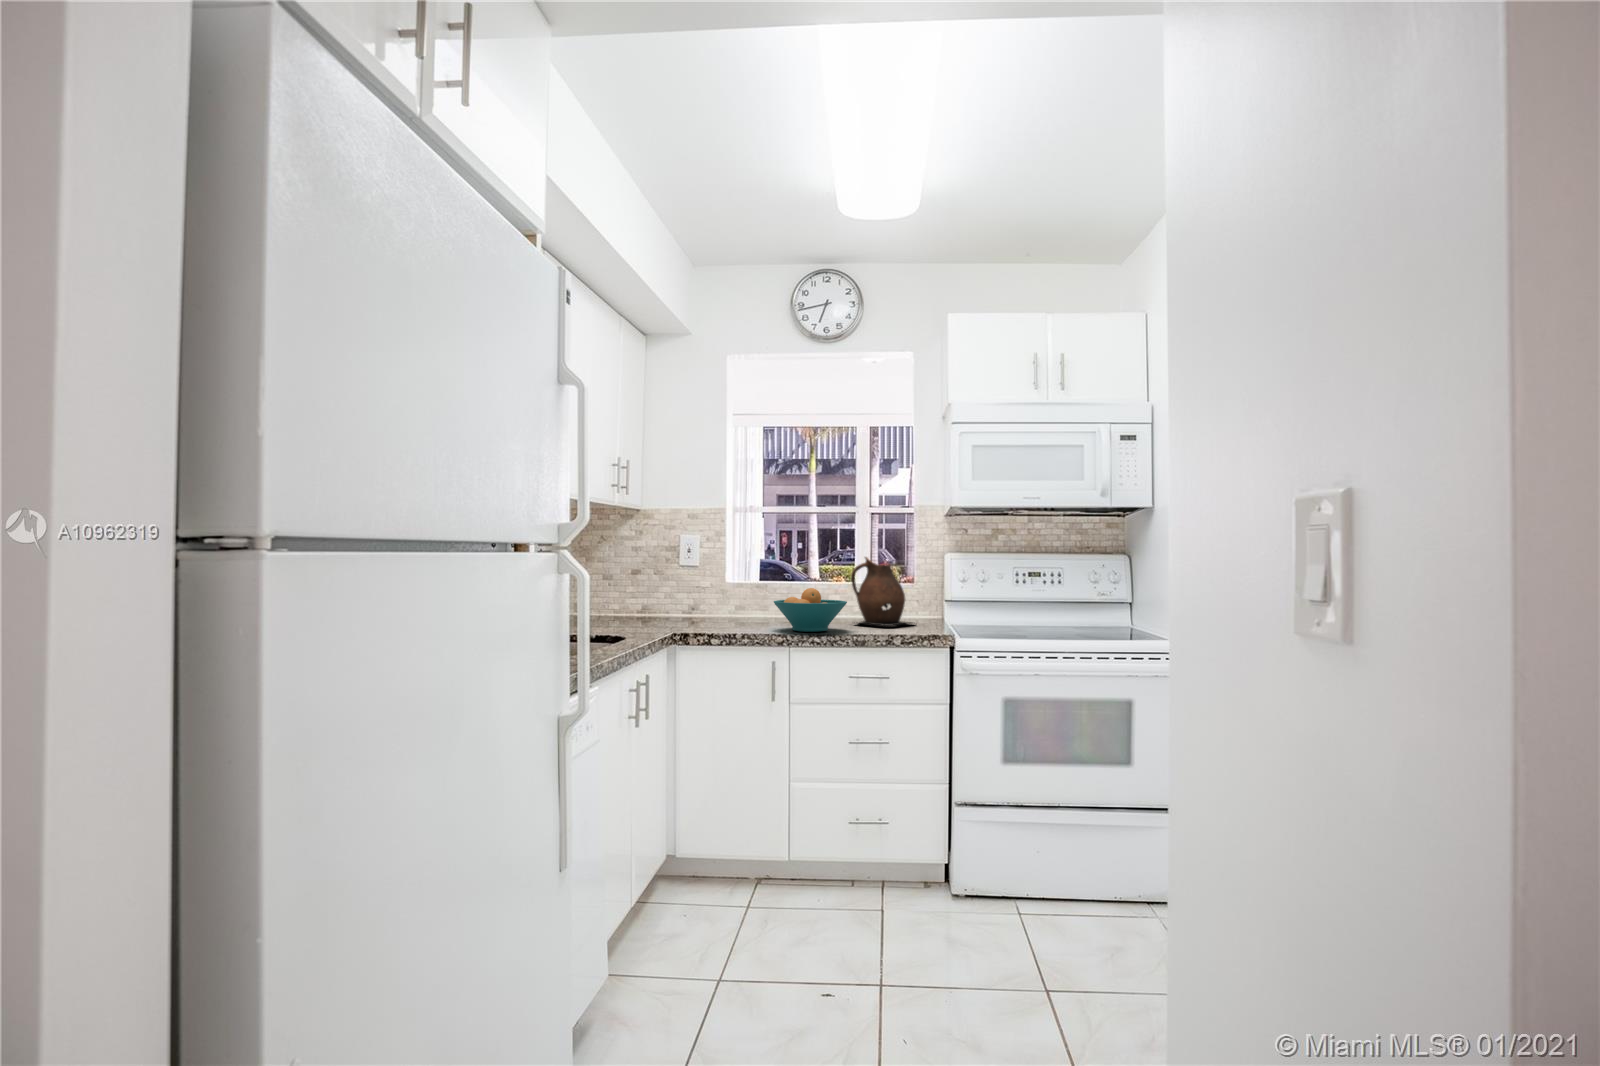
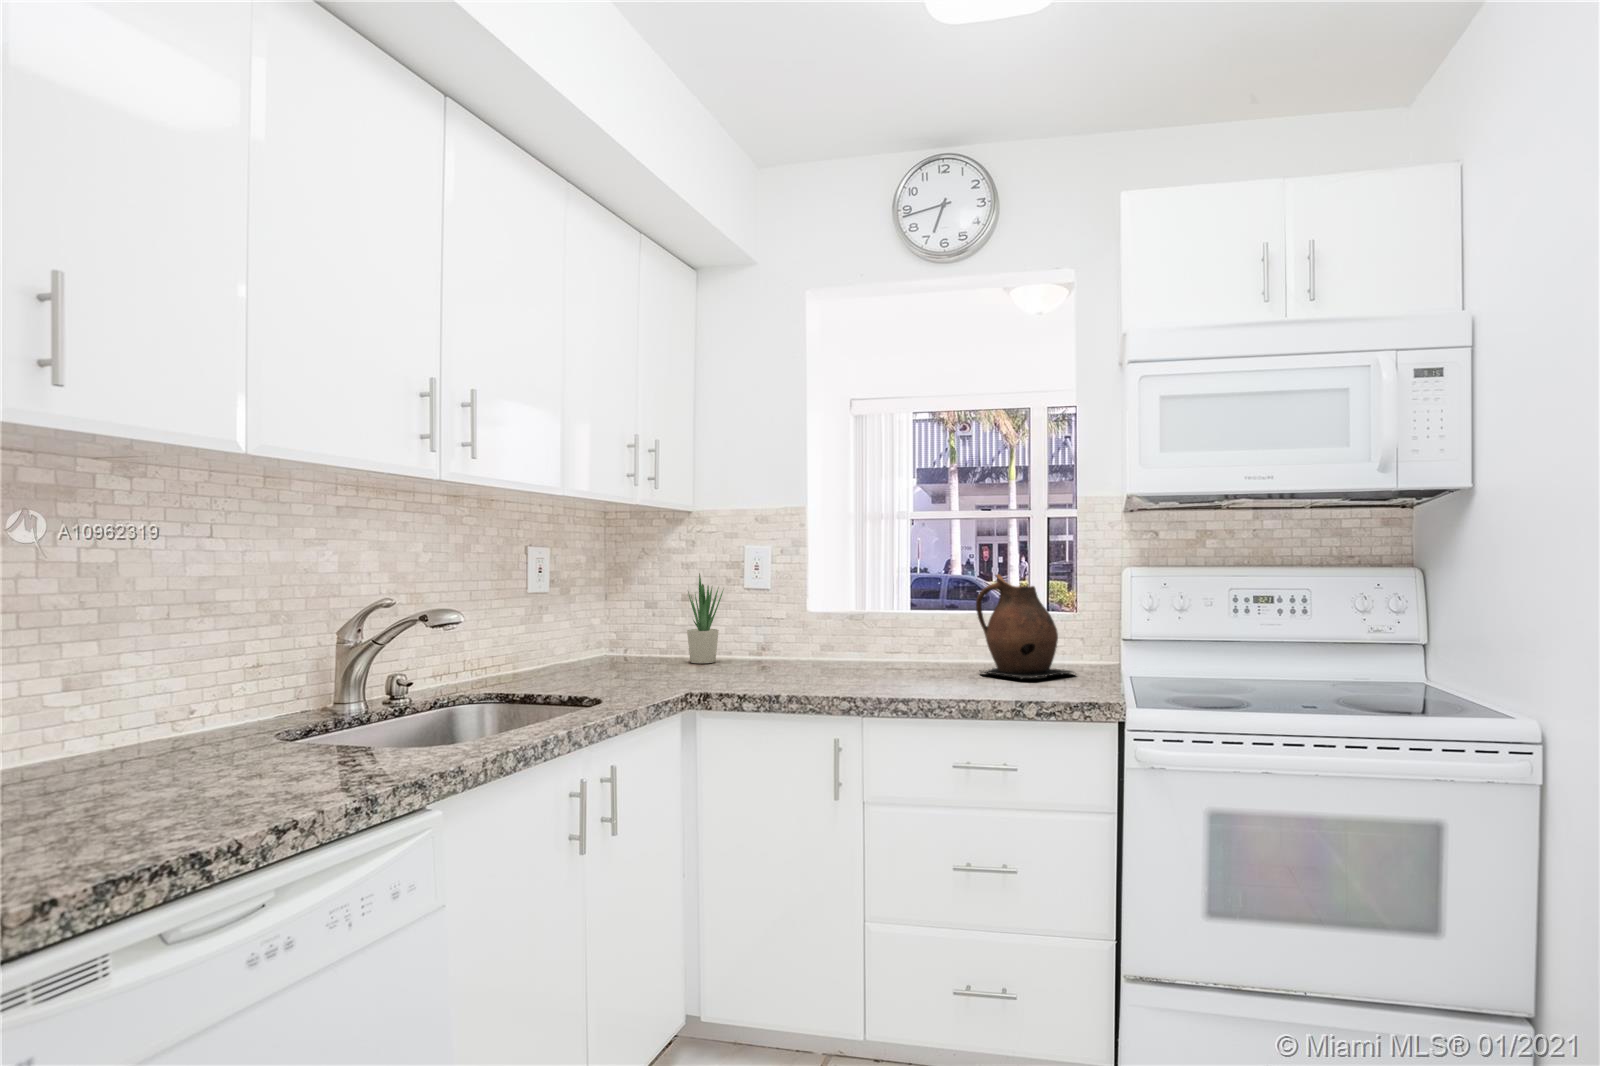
potted plant: none [638,553,667,620] -> present [687,573,724,663]
fruit bowl: present [774,588,847,632] -> none [850,624,959,689]

